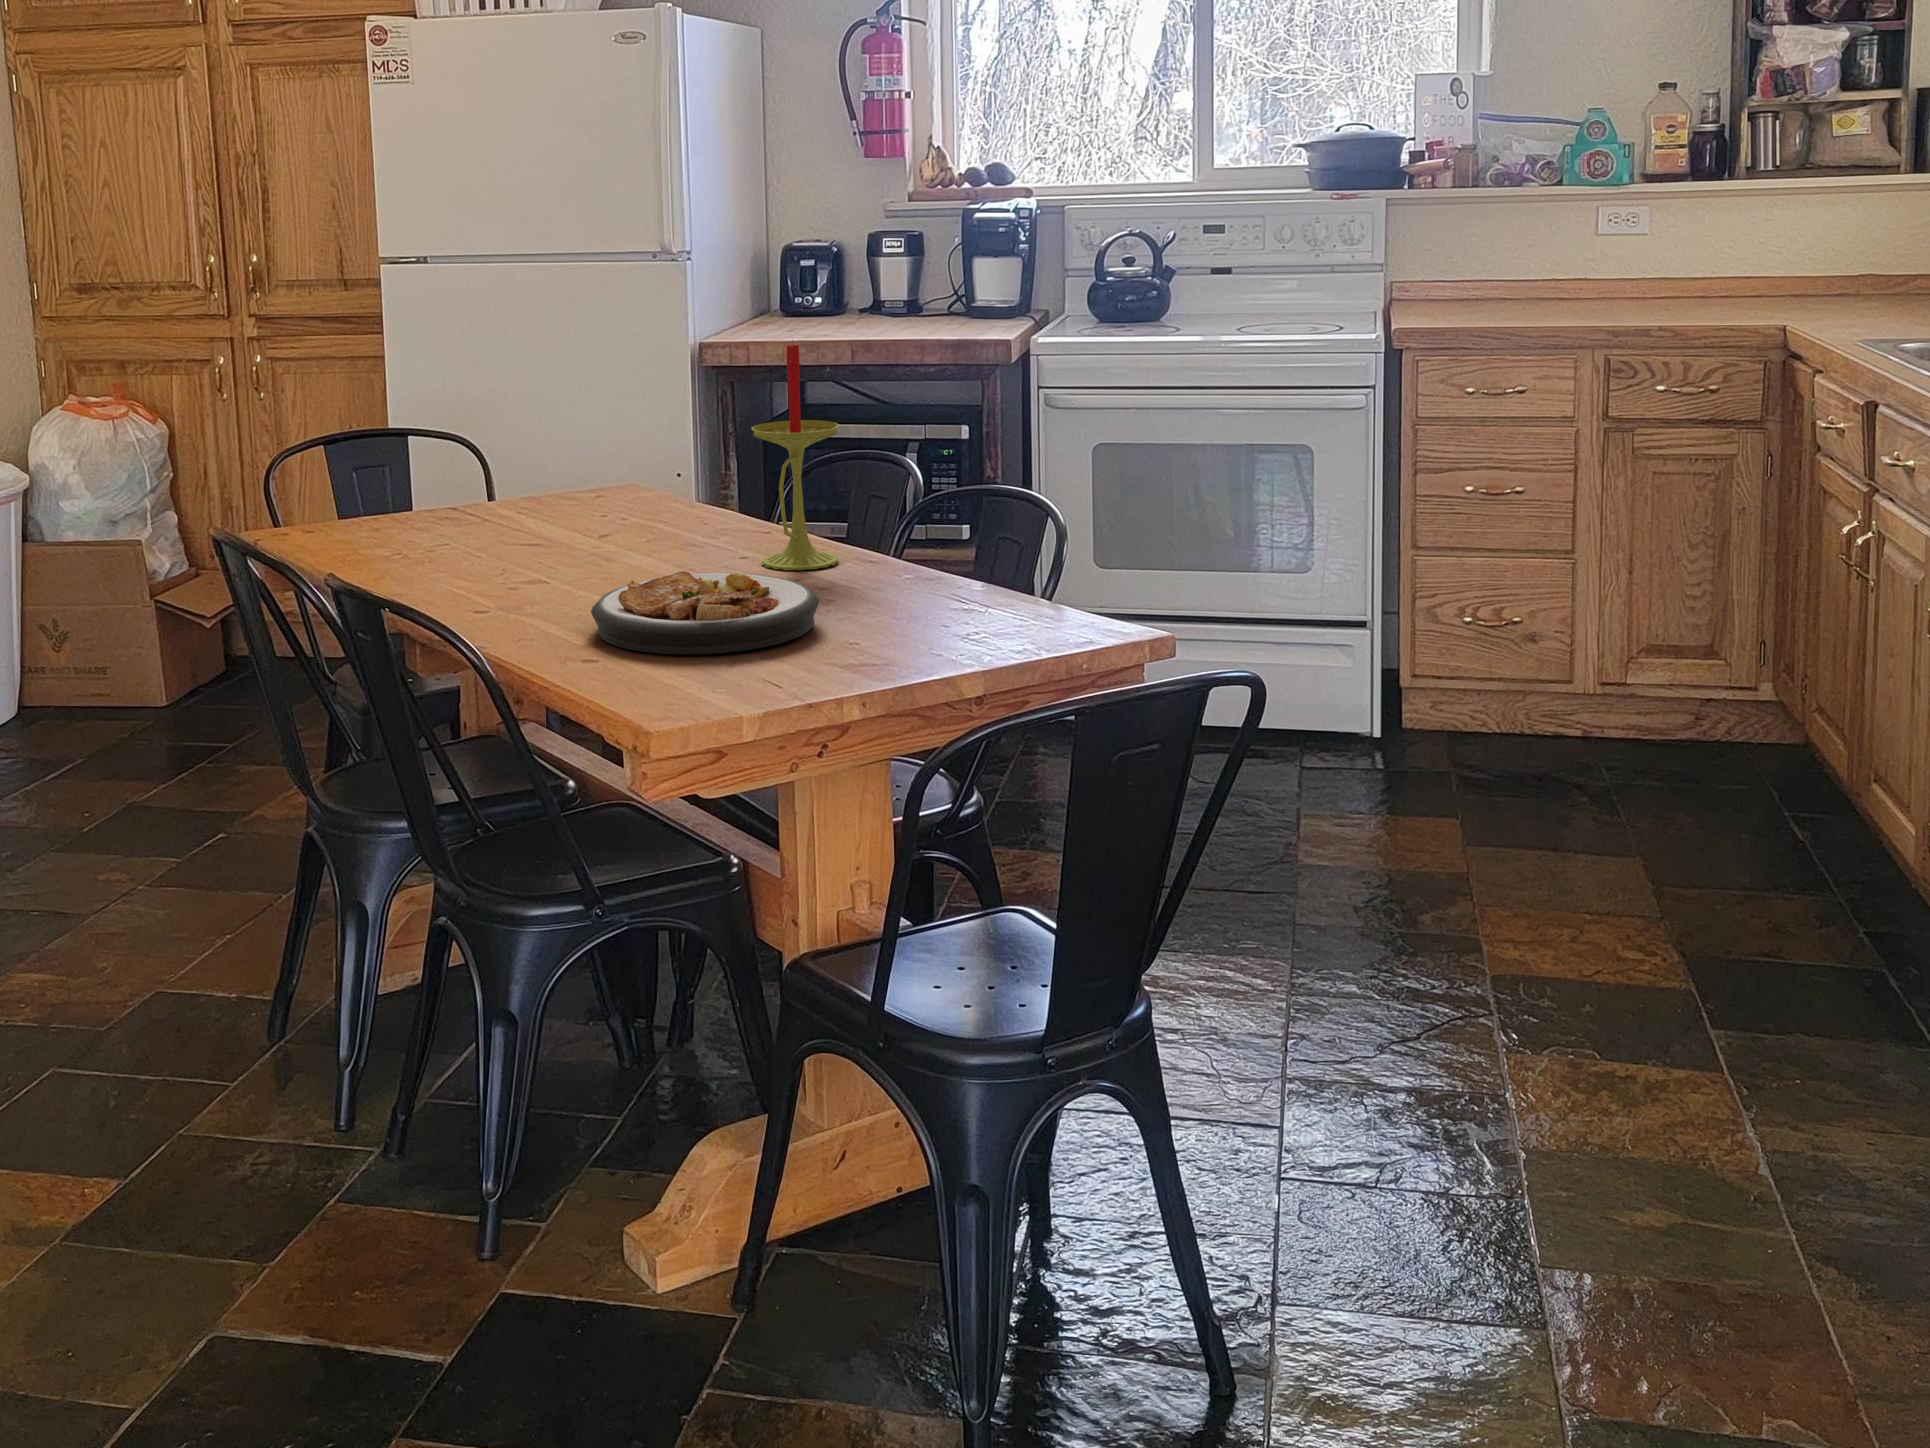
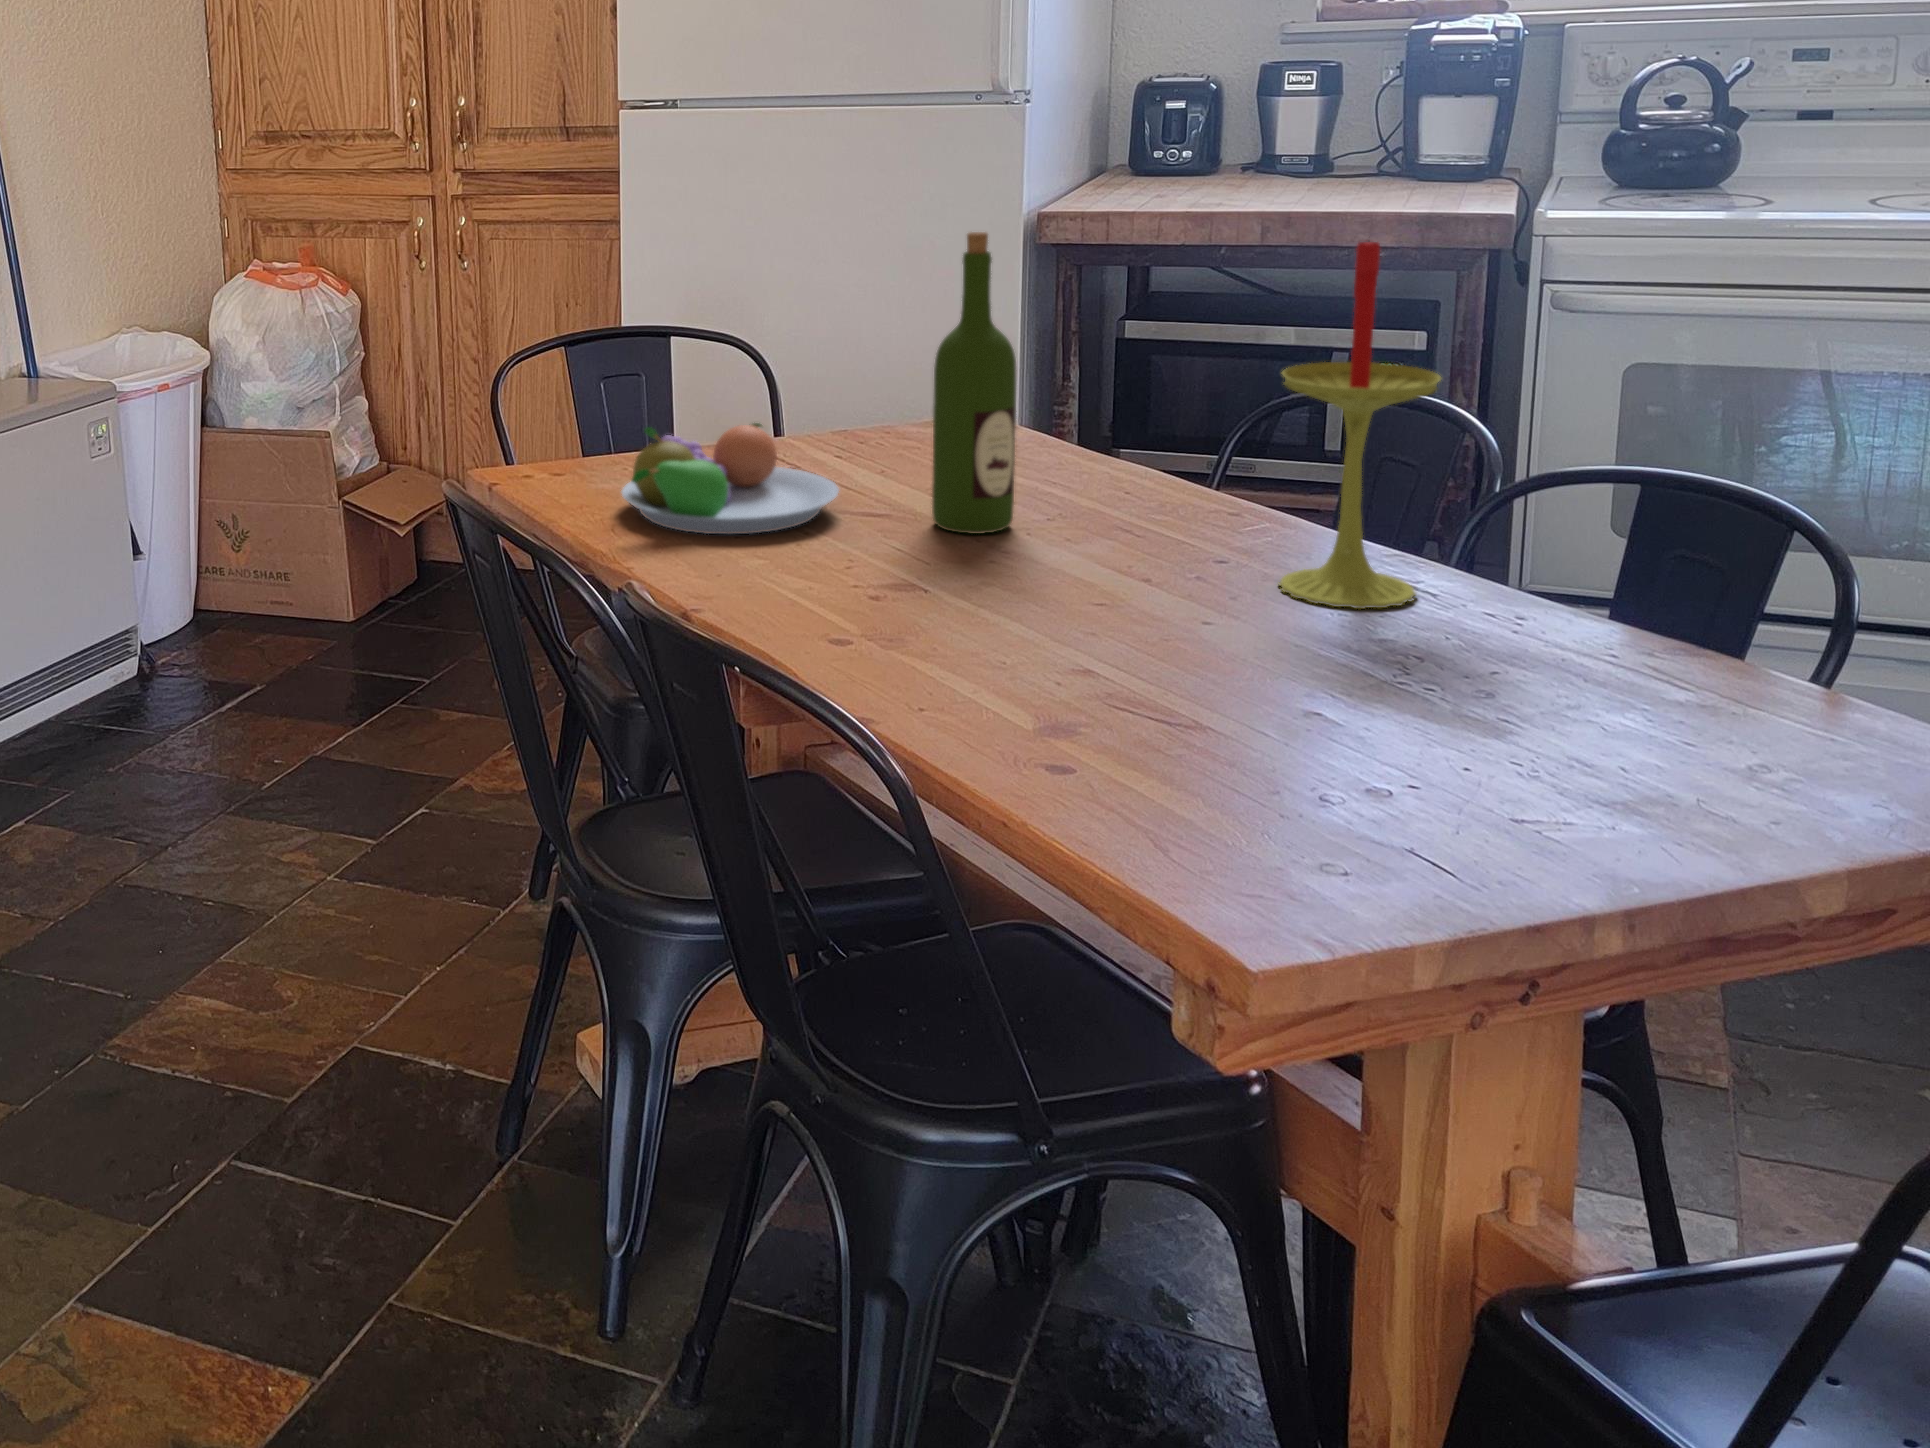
wine bottle: none [558,345,615,547] -> present [932,232,1016,534]
fruit bowl: none [350,483,503,556] -> present [622,423,839,534]
plate: present [591,571,819,654] -> none [1065,628,1497,810]

